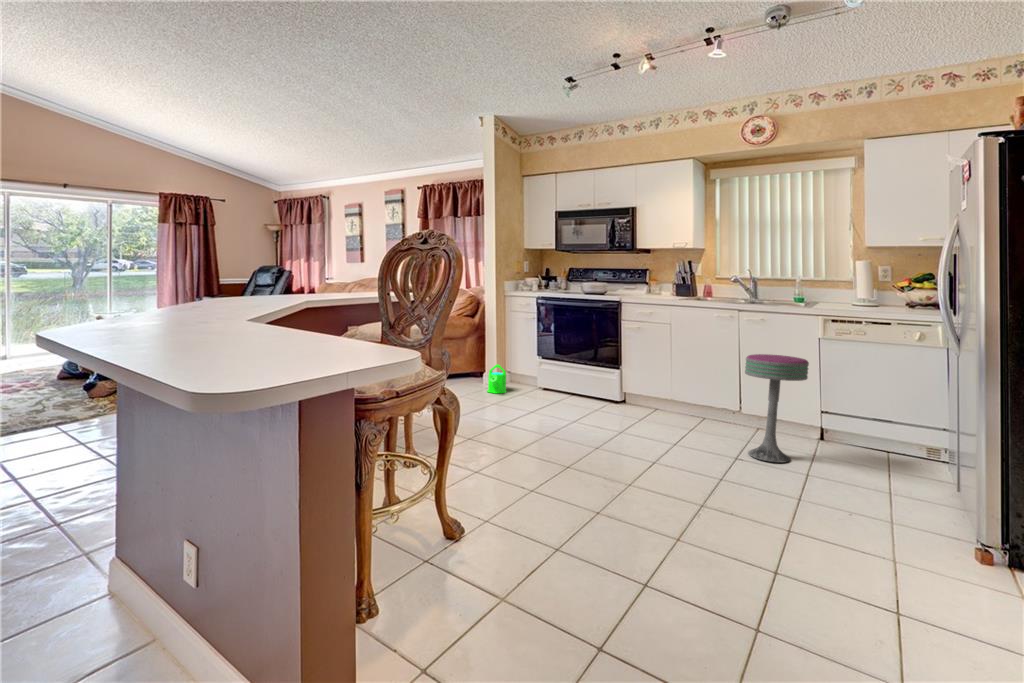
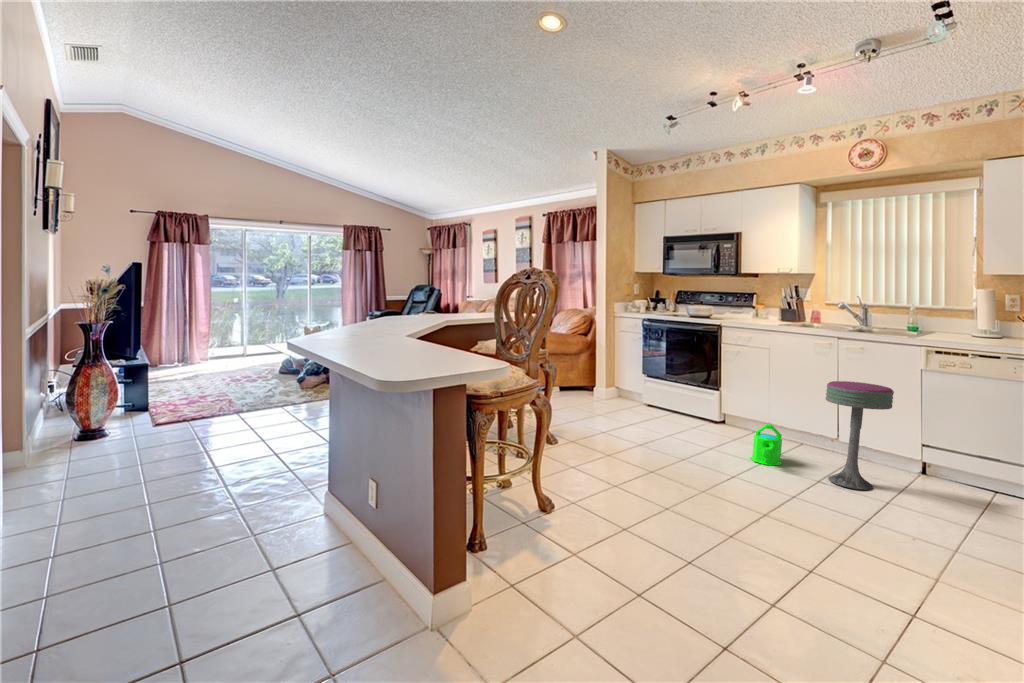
watering can: present [487,364,507,393] -> present [751,424,782,465]

